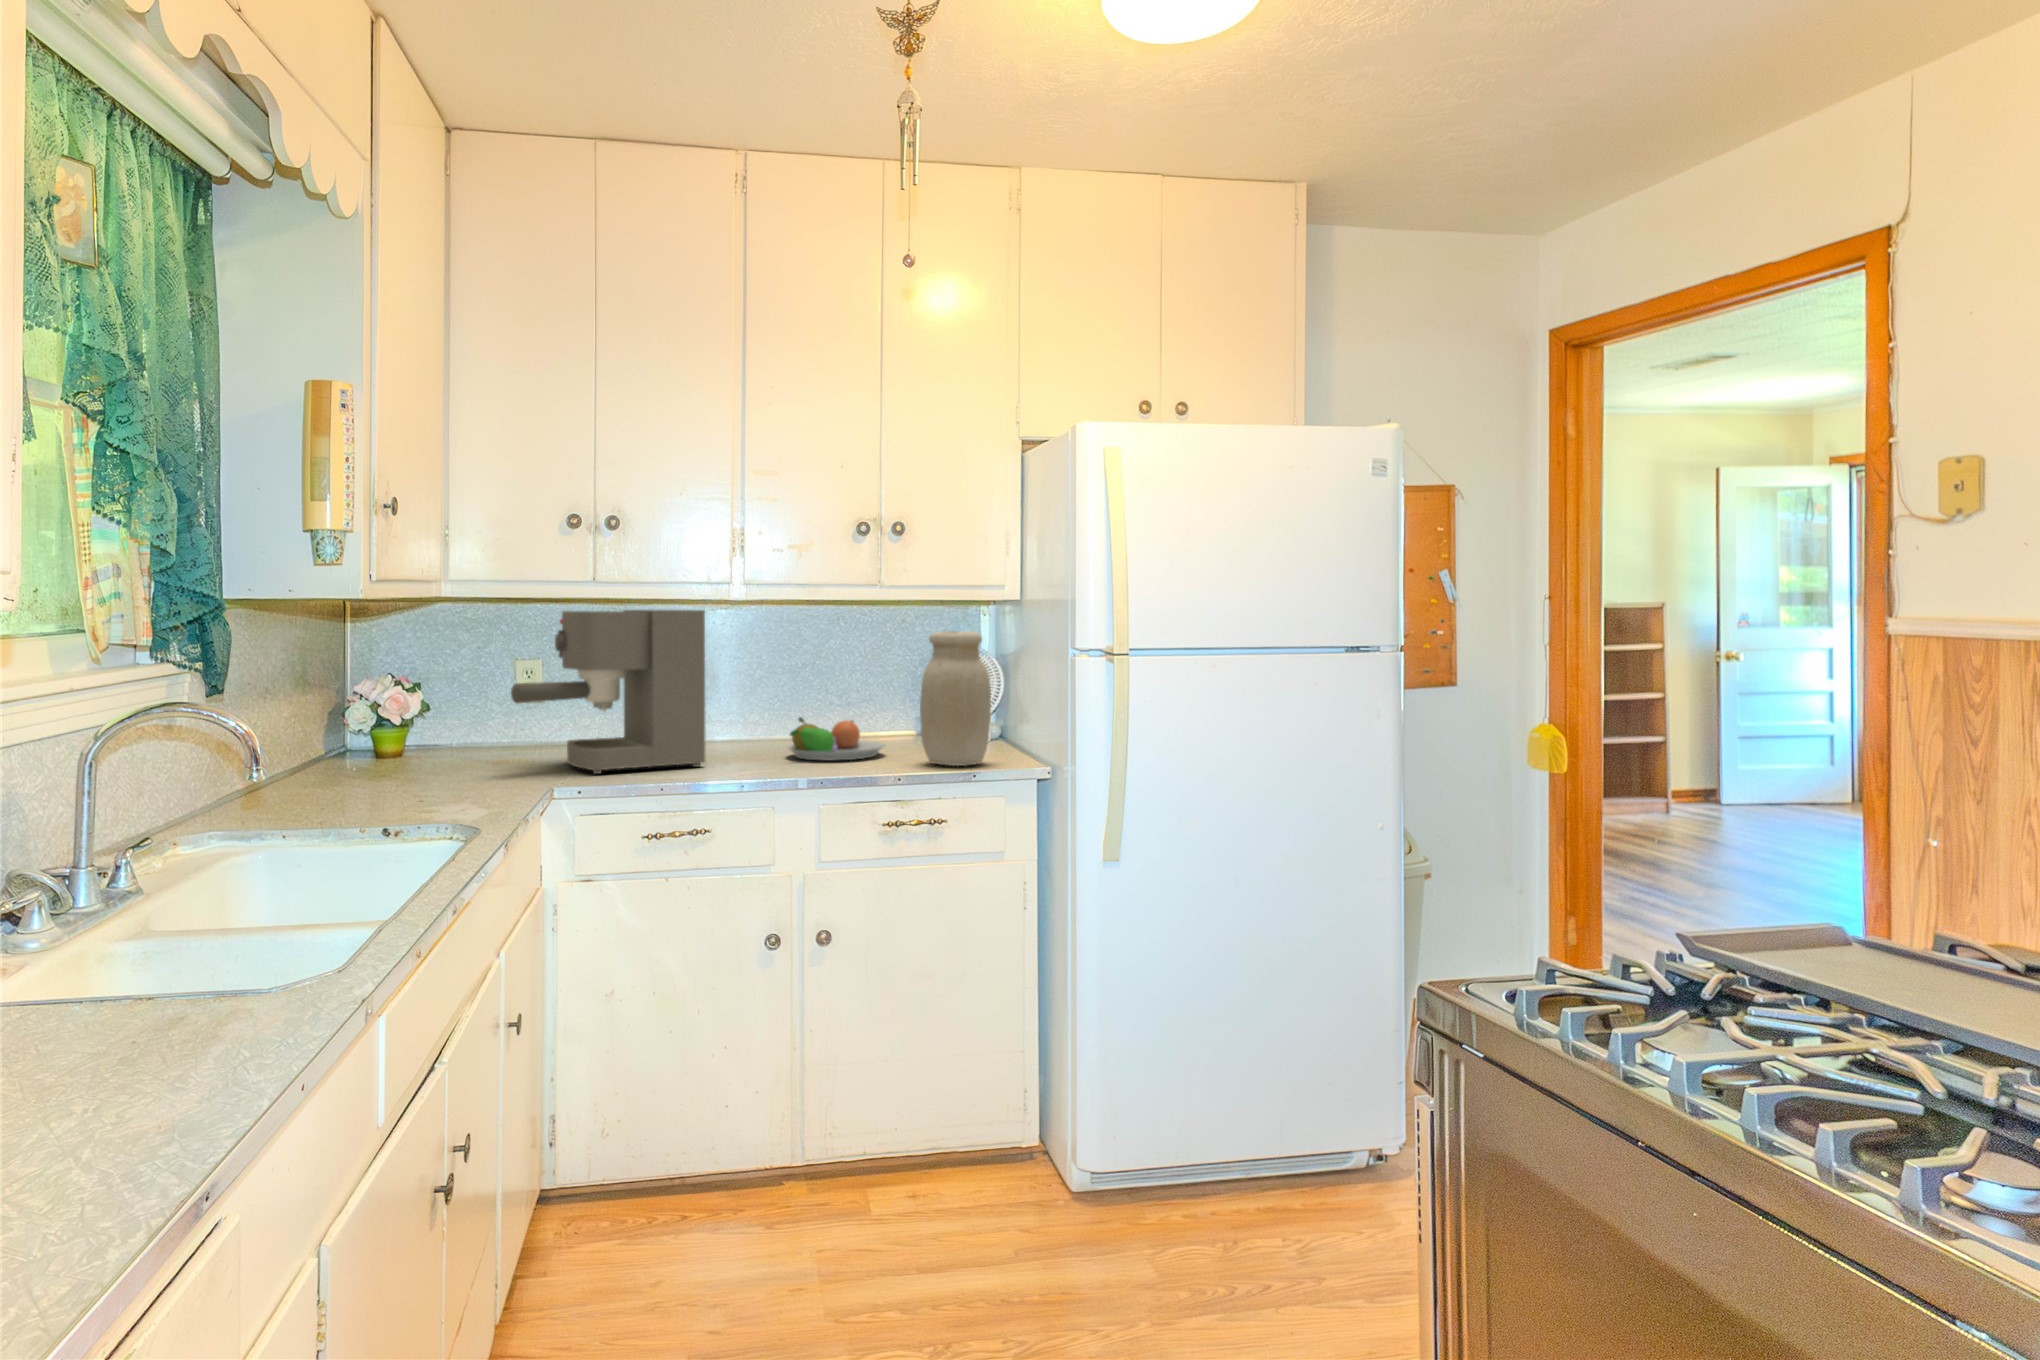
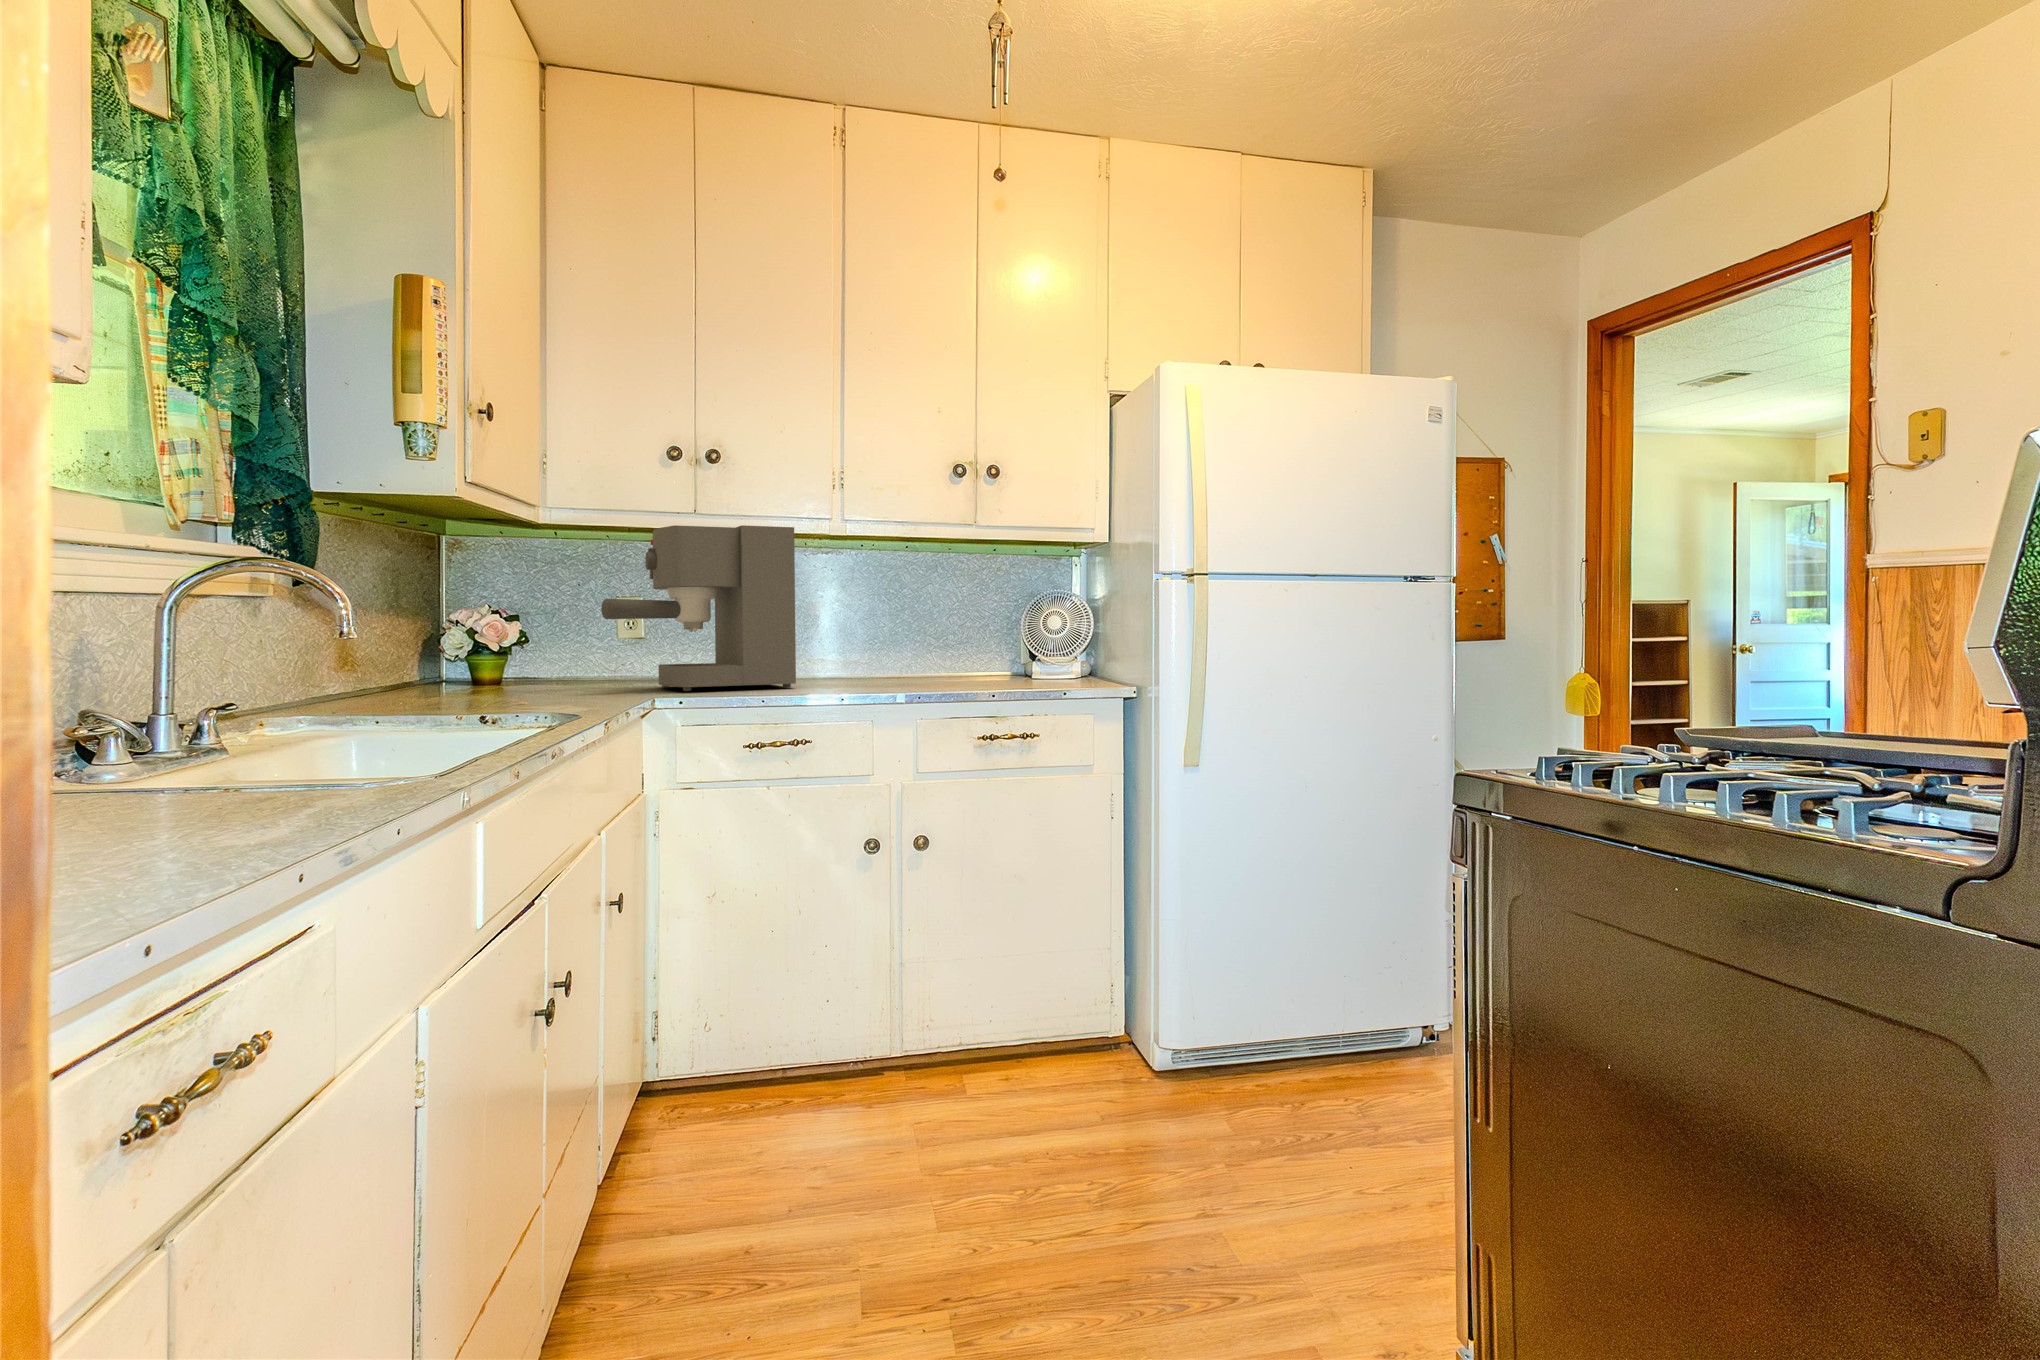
jar: present [920,631,991,766] -> none [1013,546,1086,685]
fruit bowl: present [787,717,885,760] -> none [878,643,978,684]

